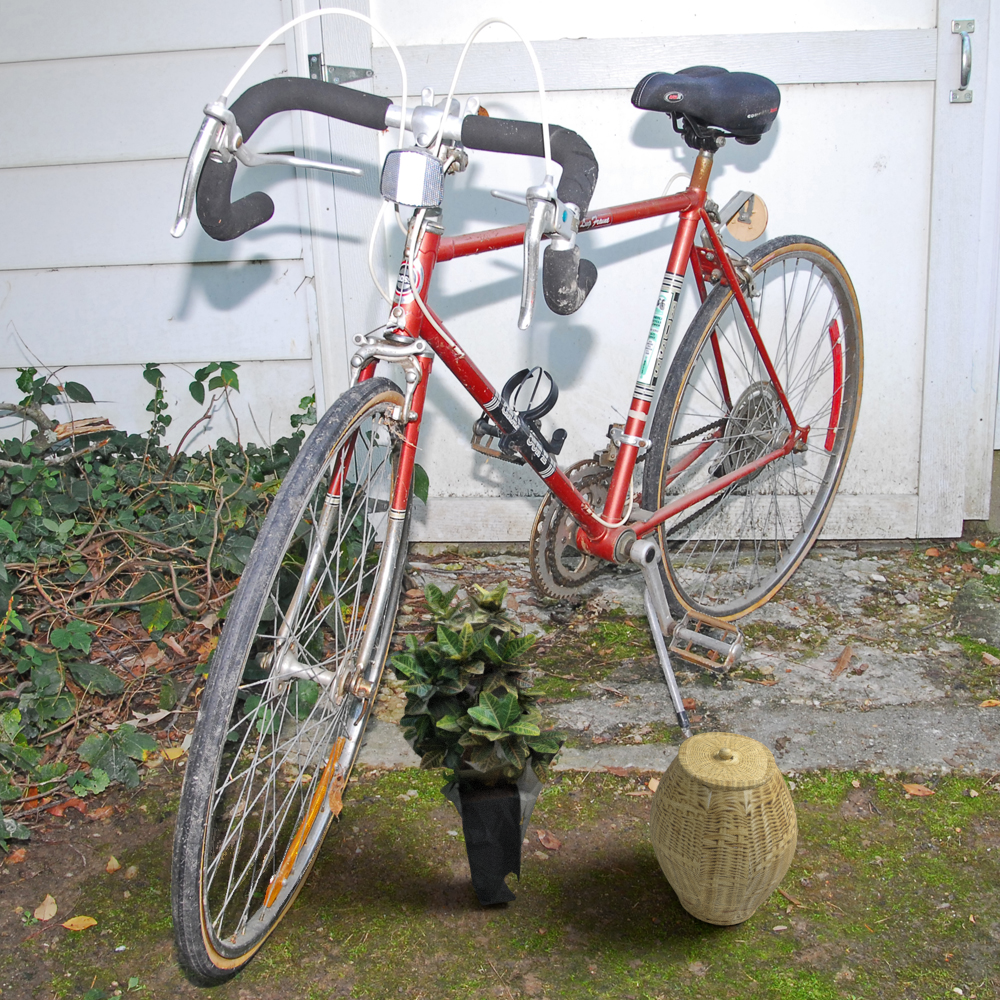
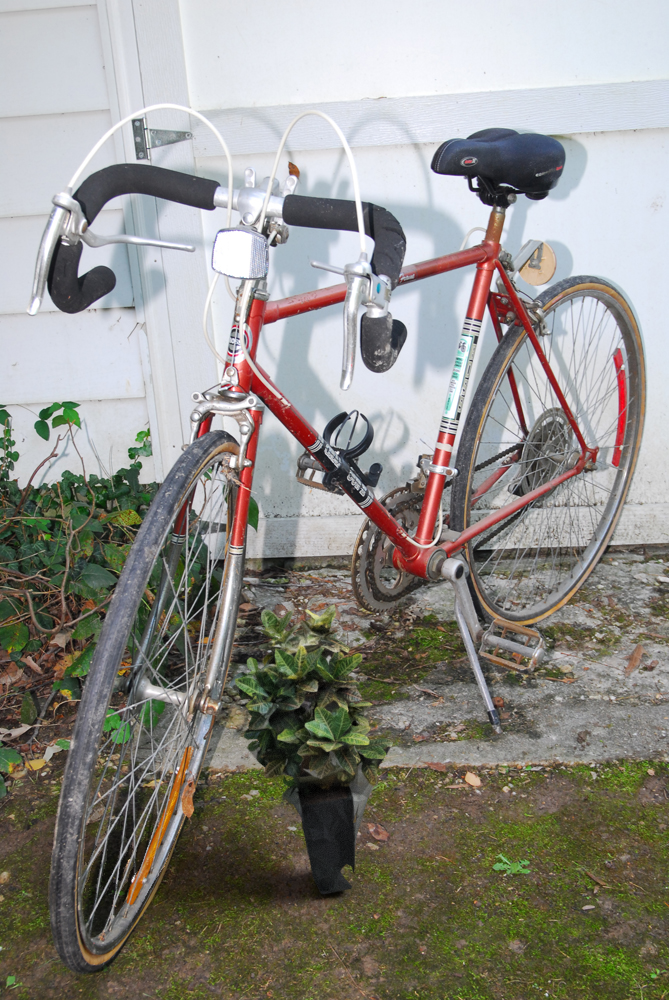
woven basket: present [649,732,797,925] -> none [468,734,597,904]

